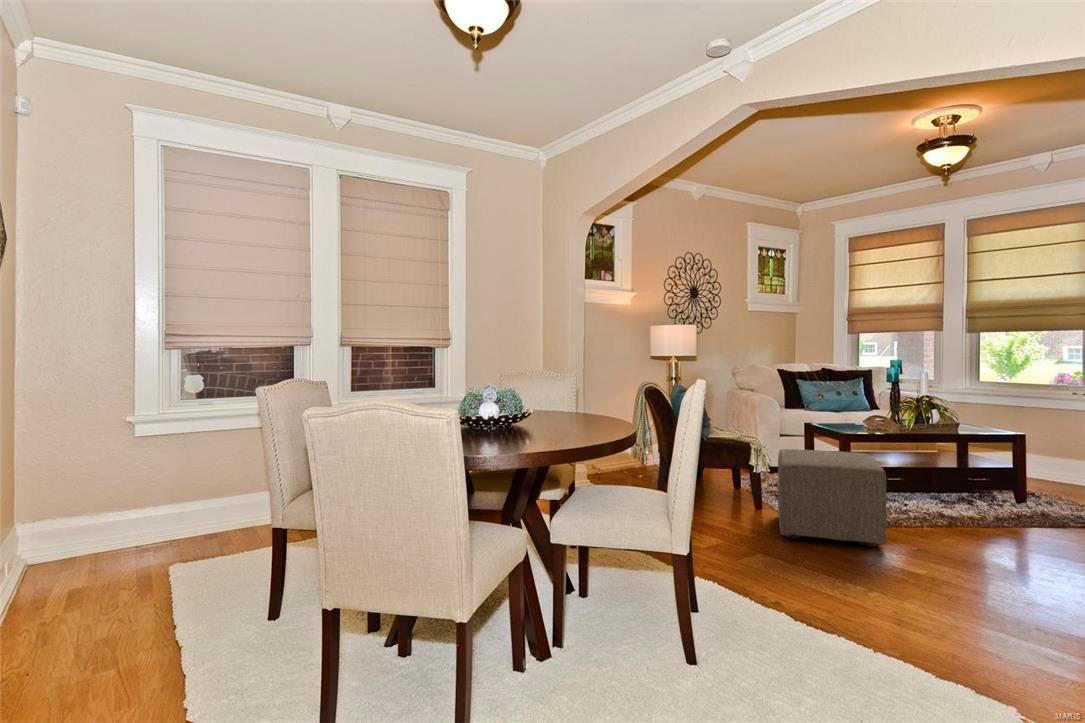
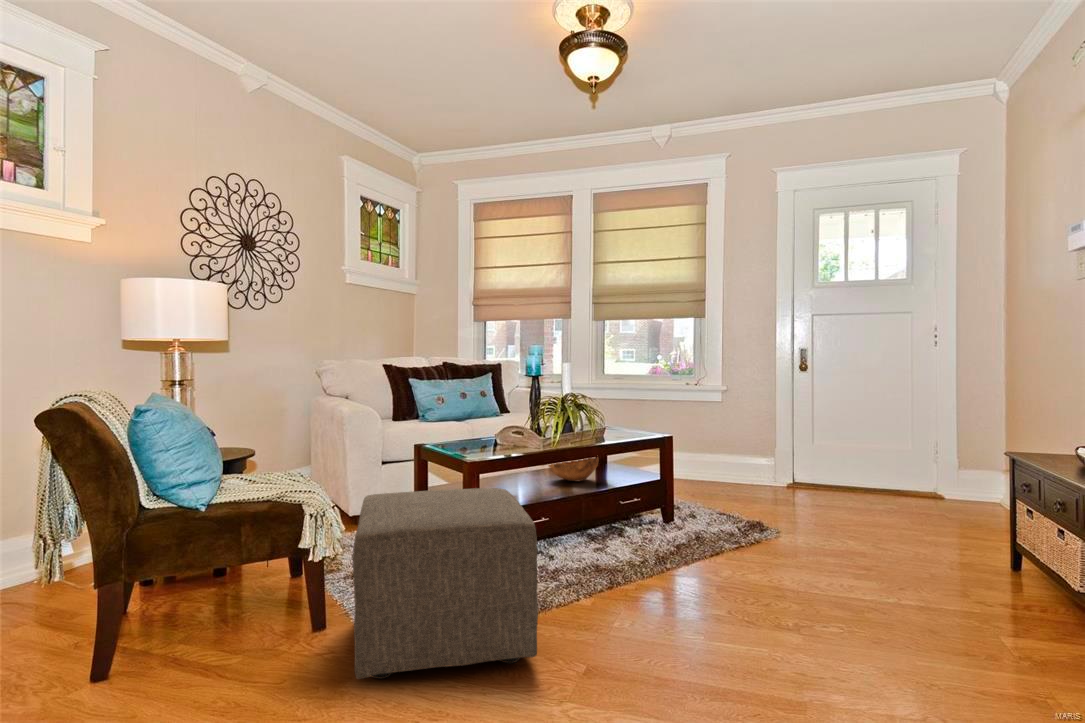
wooden bowl: none [907,441,952,461] -> present [548,457,599,481]

